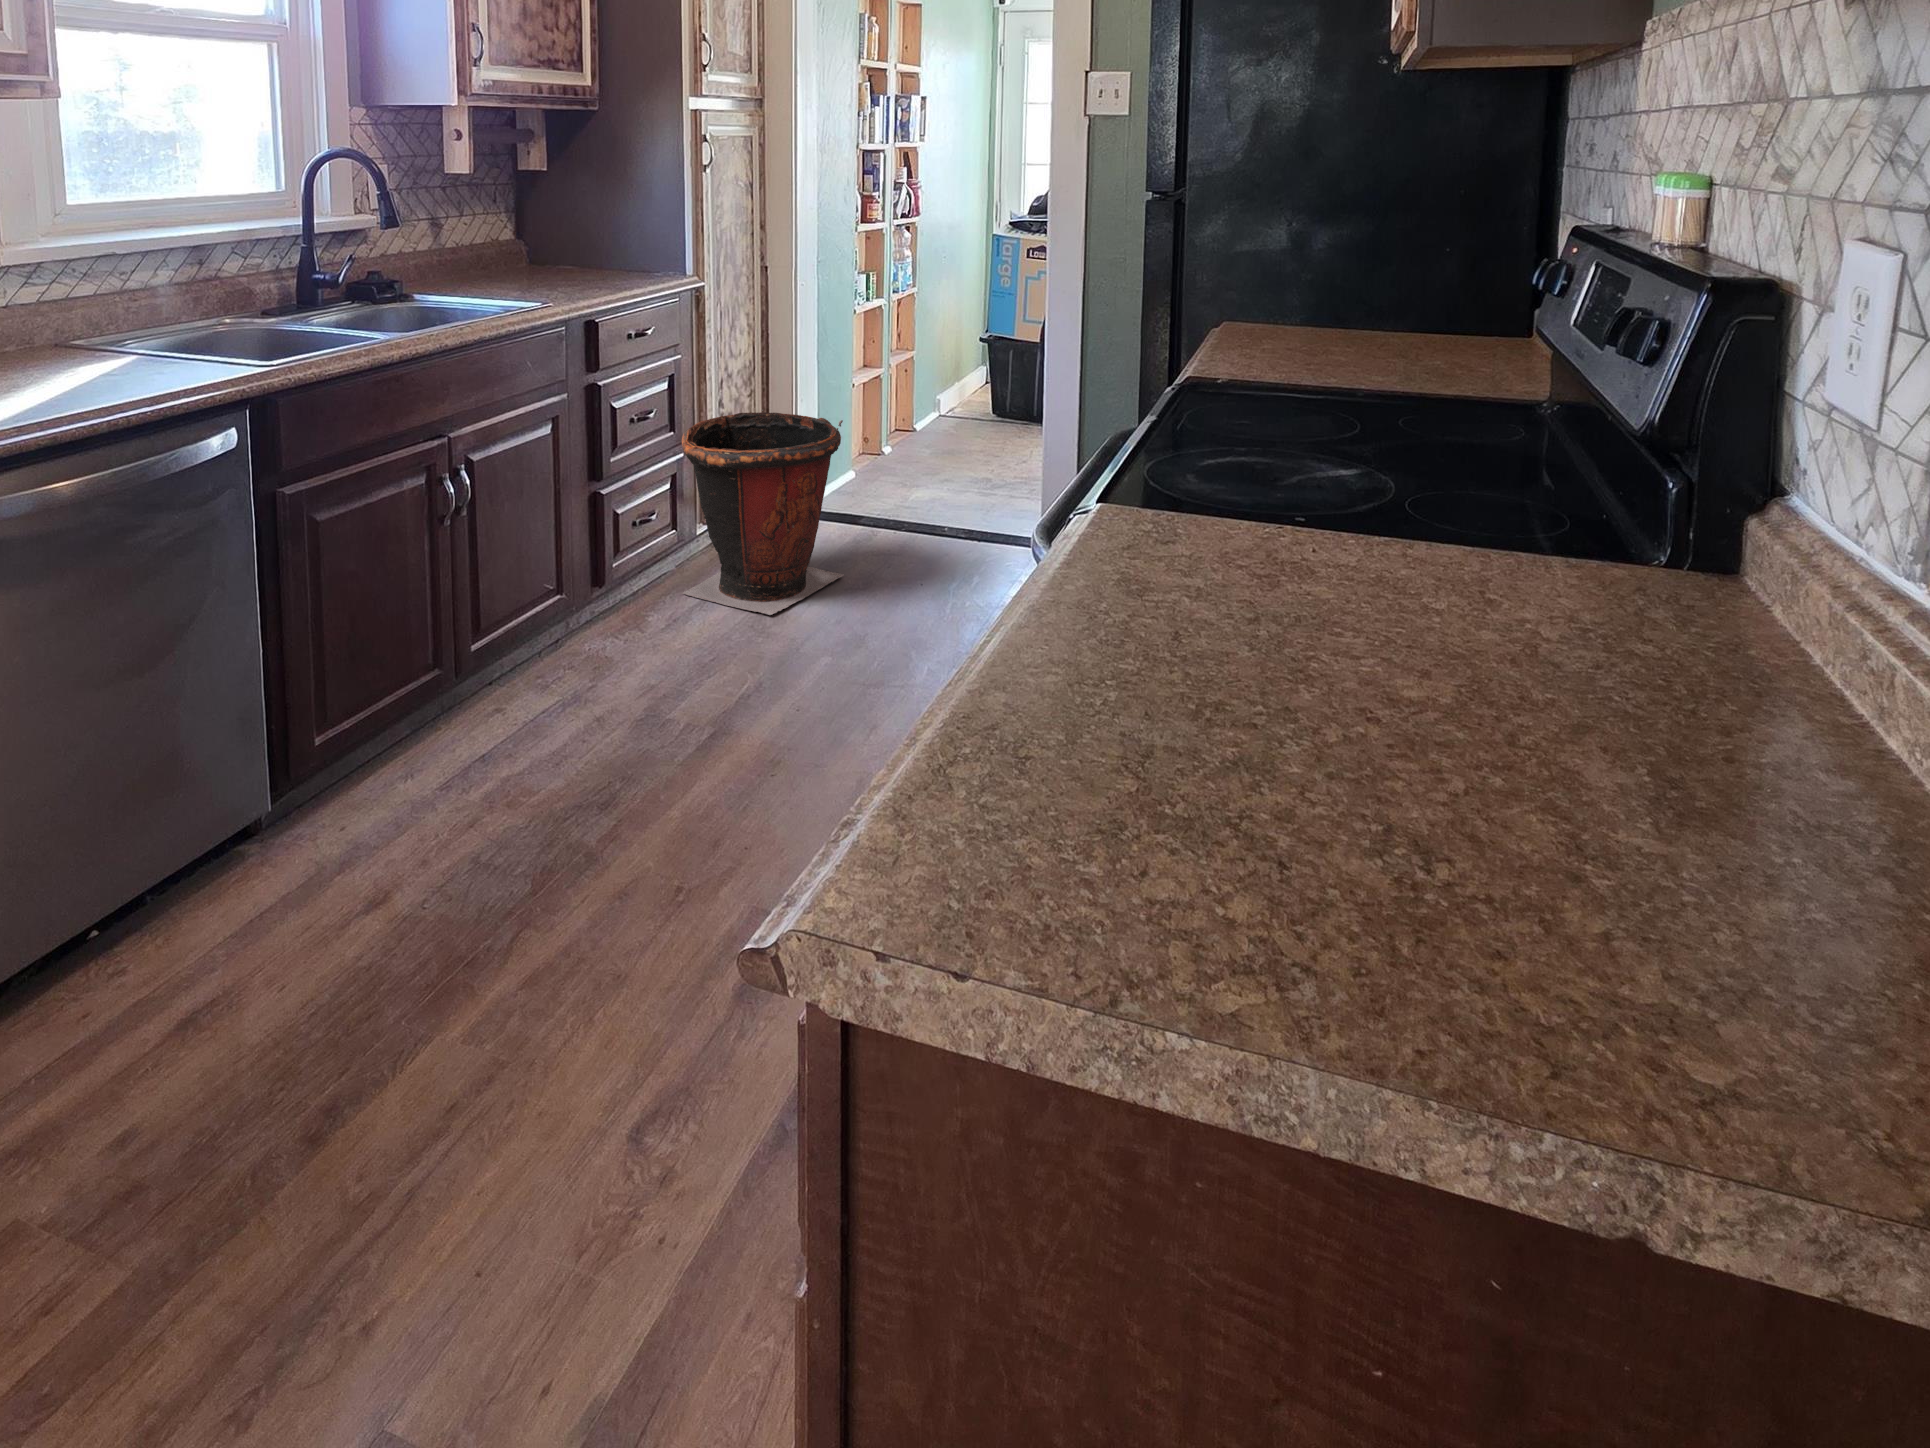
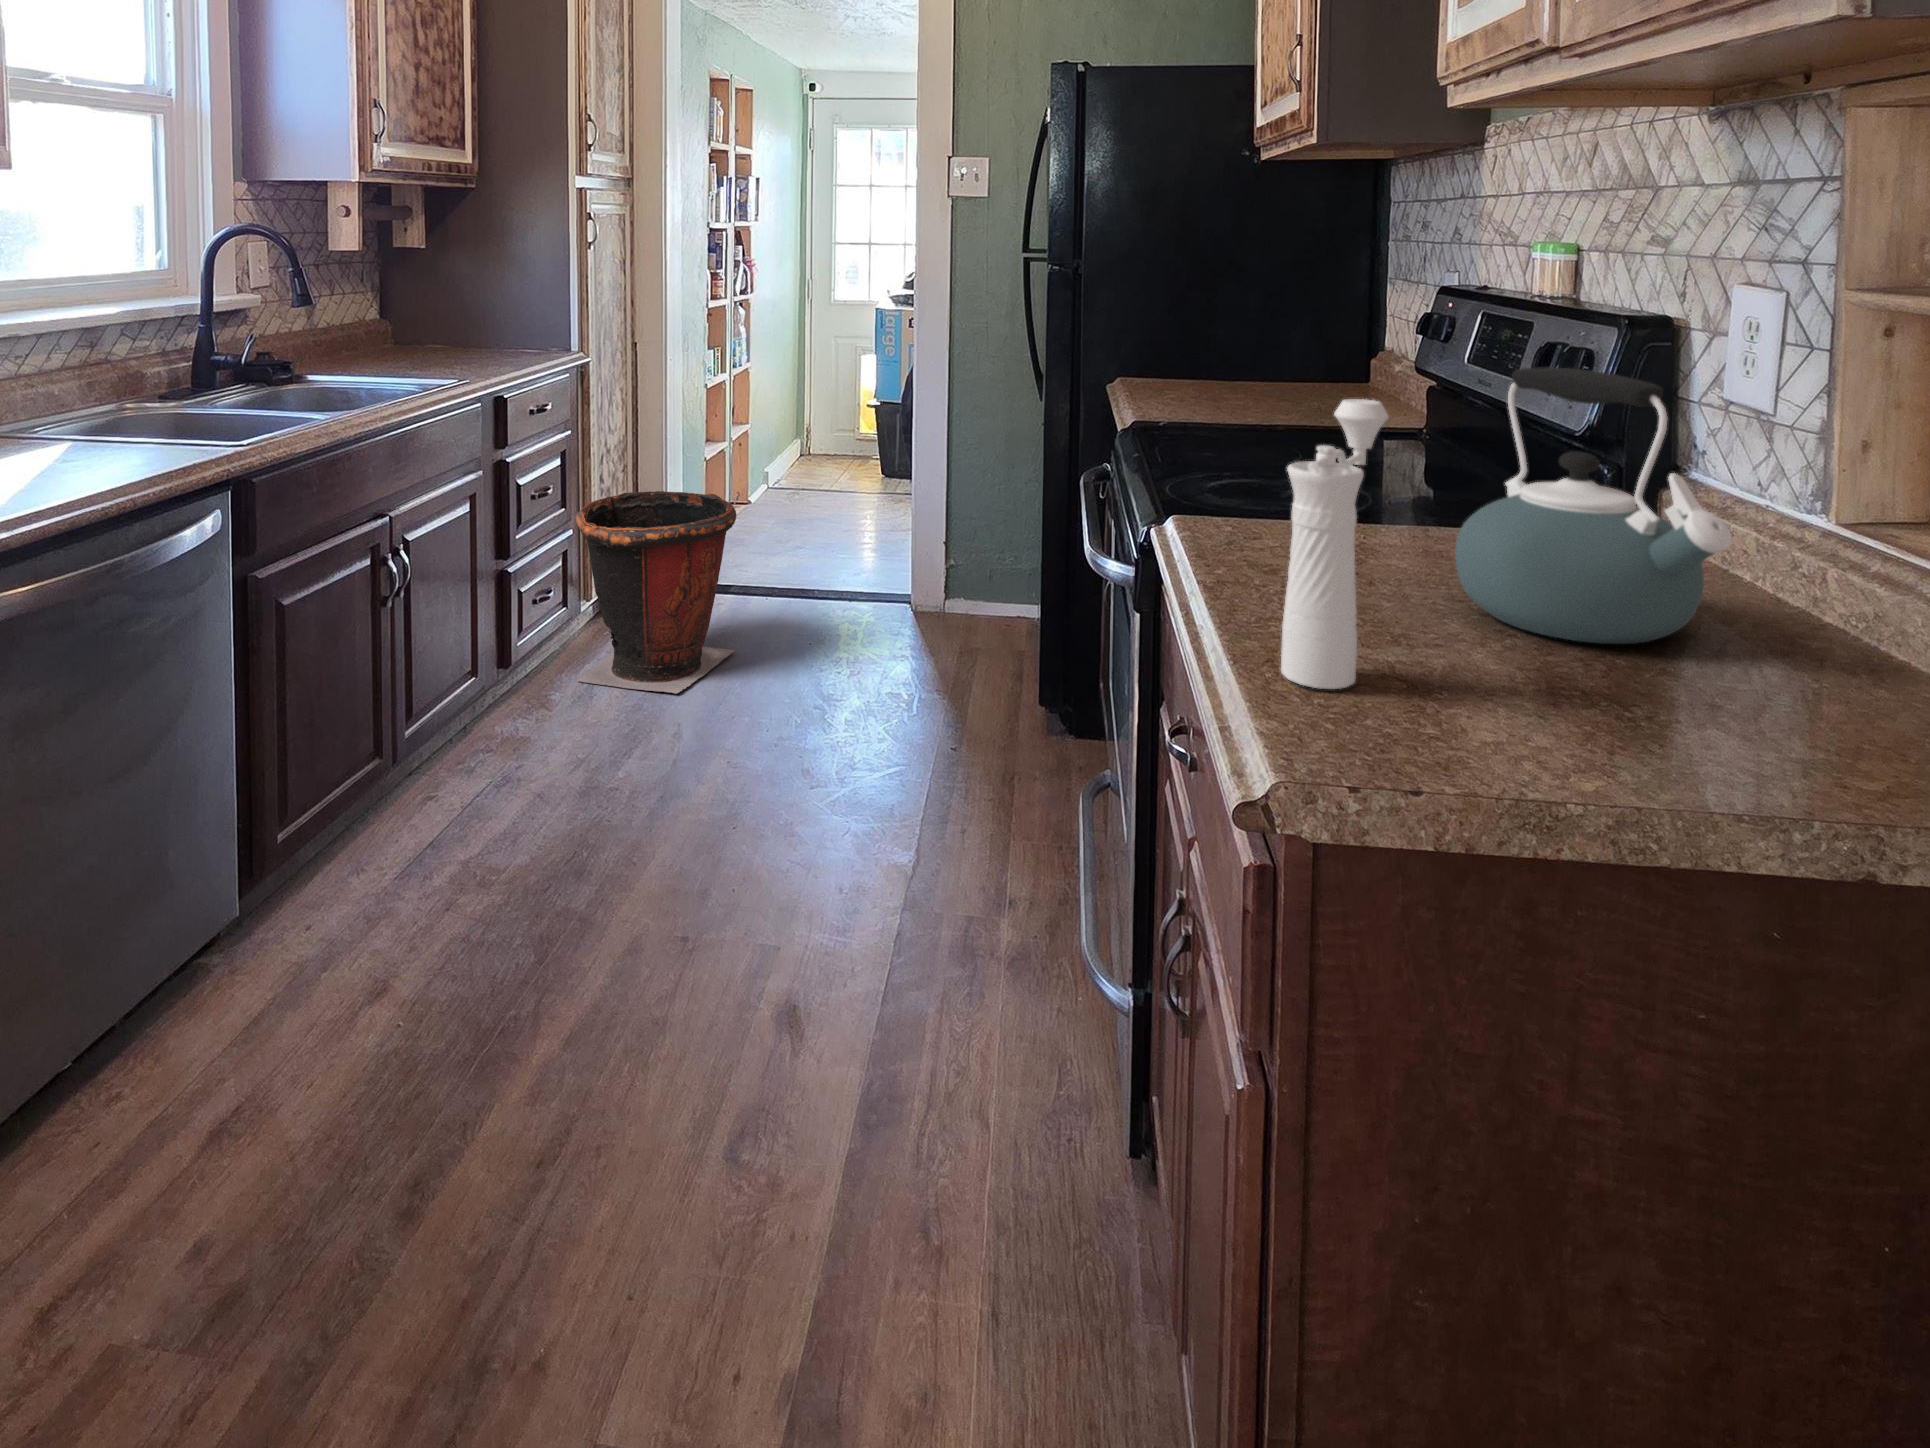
kettle: none [1330,355,1667,750] -> present [1455,367,1732,644]
pepper mill: none [990,391,1189,778] -> present [1281,399,1388,689]

